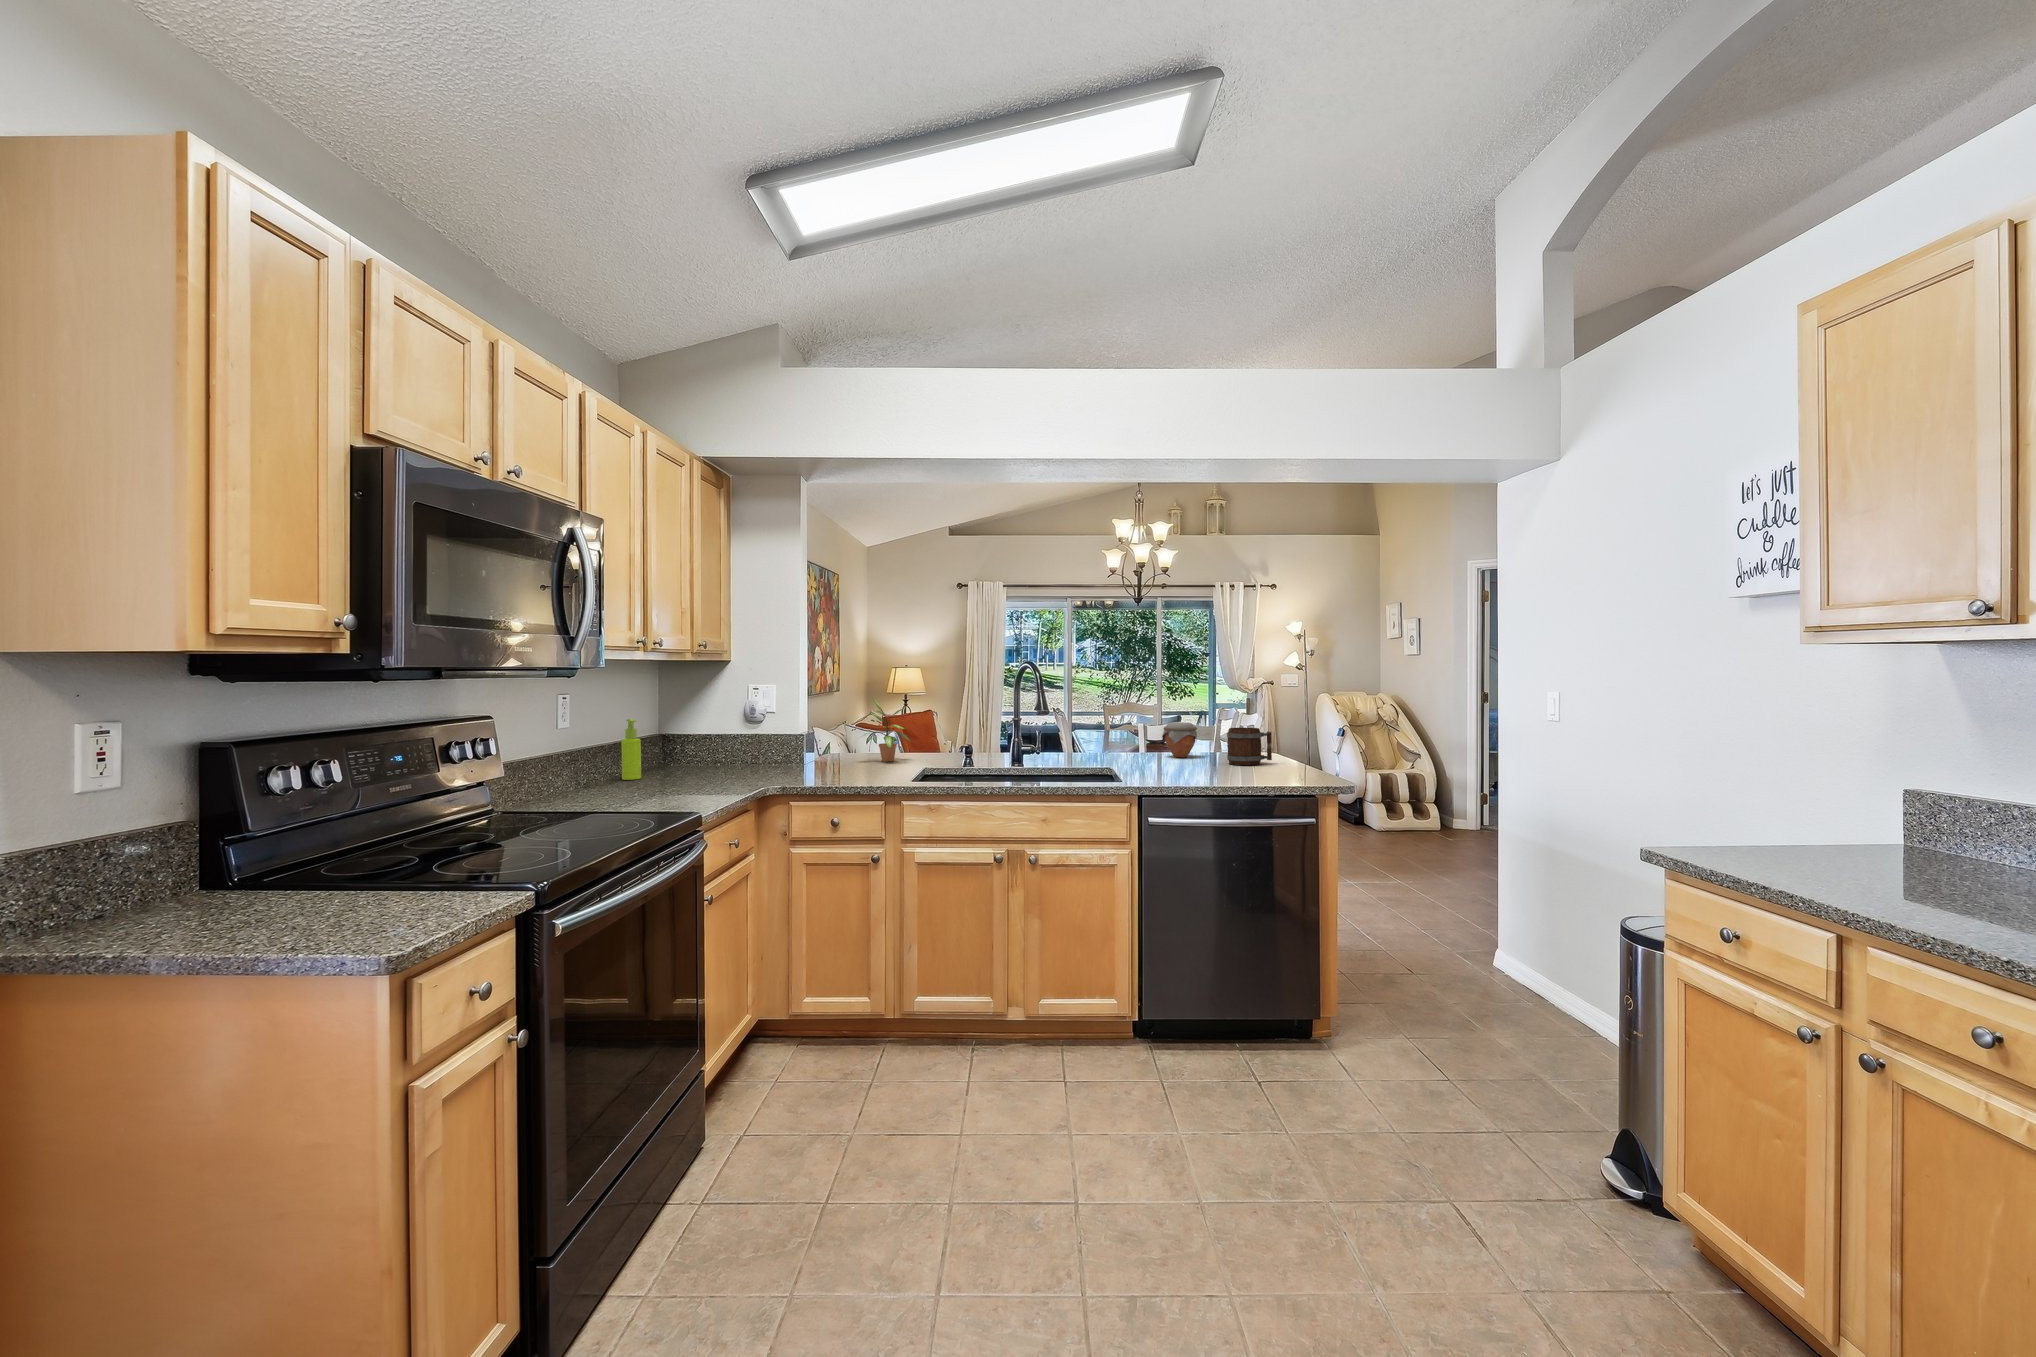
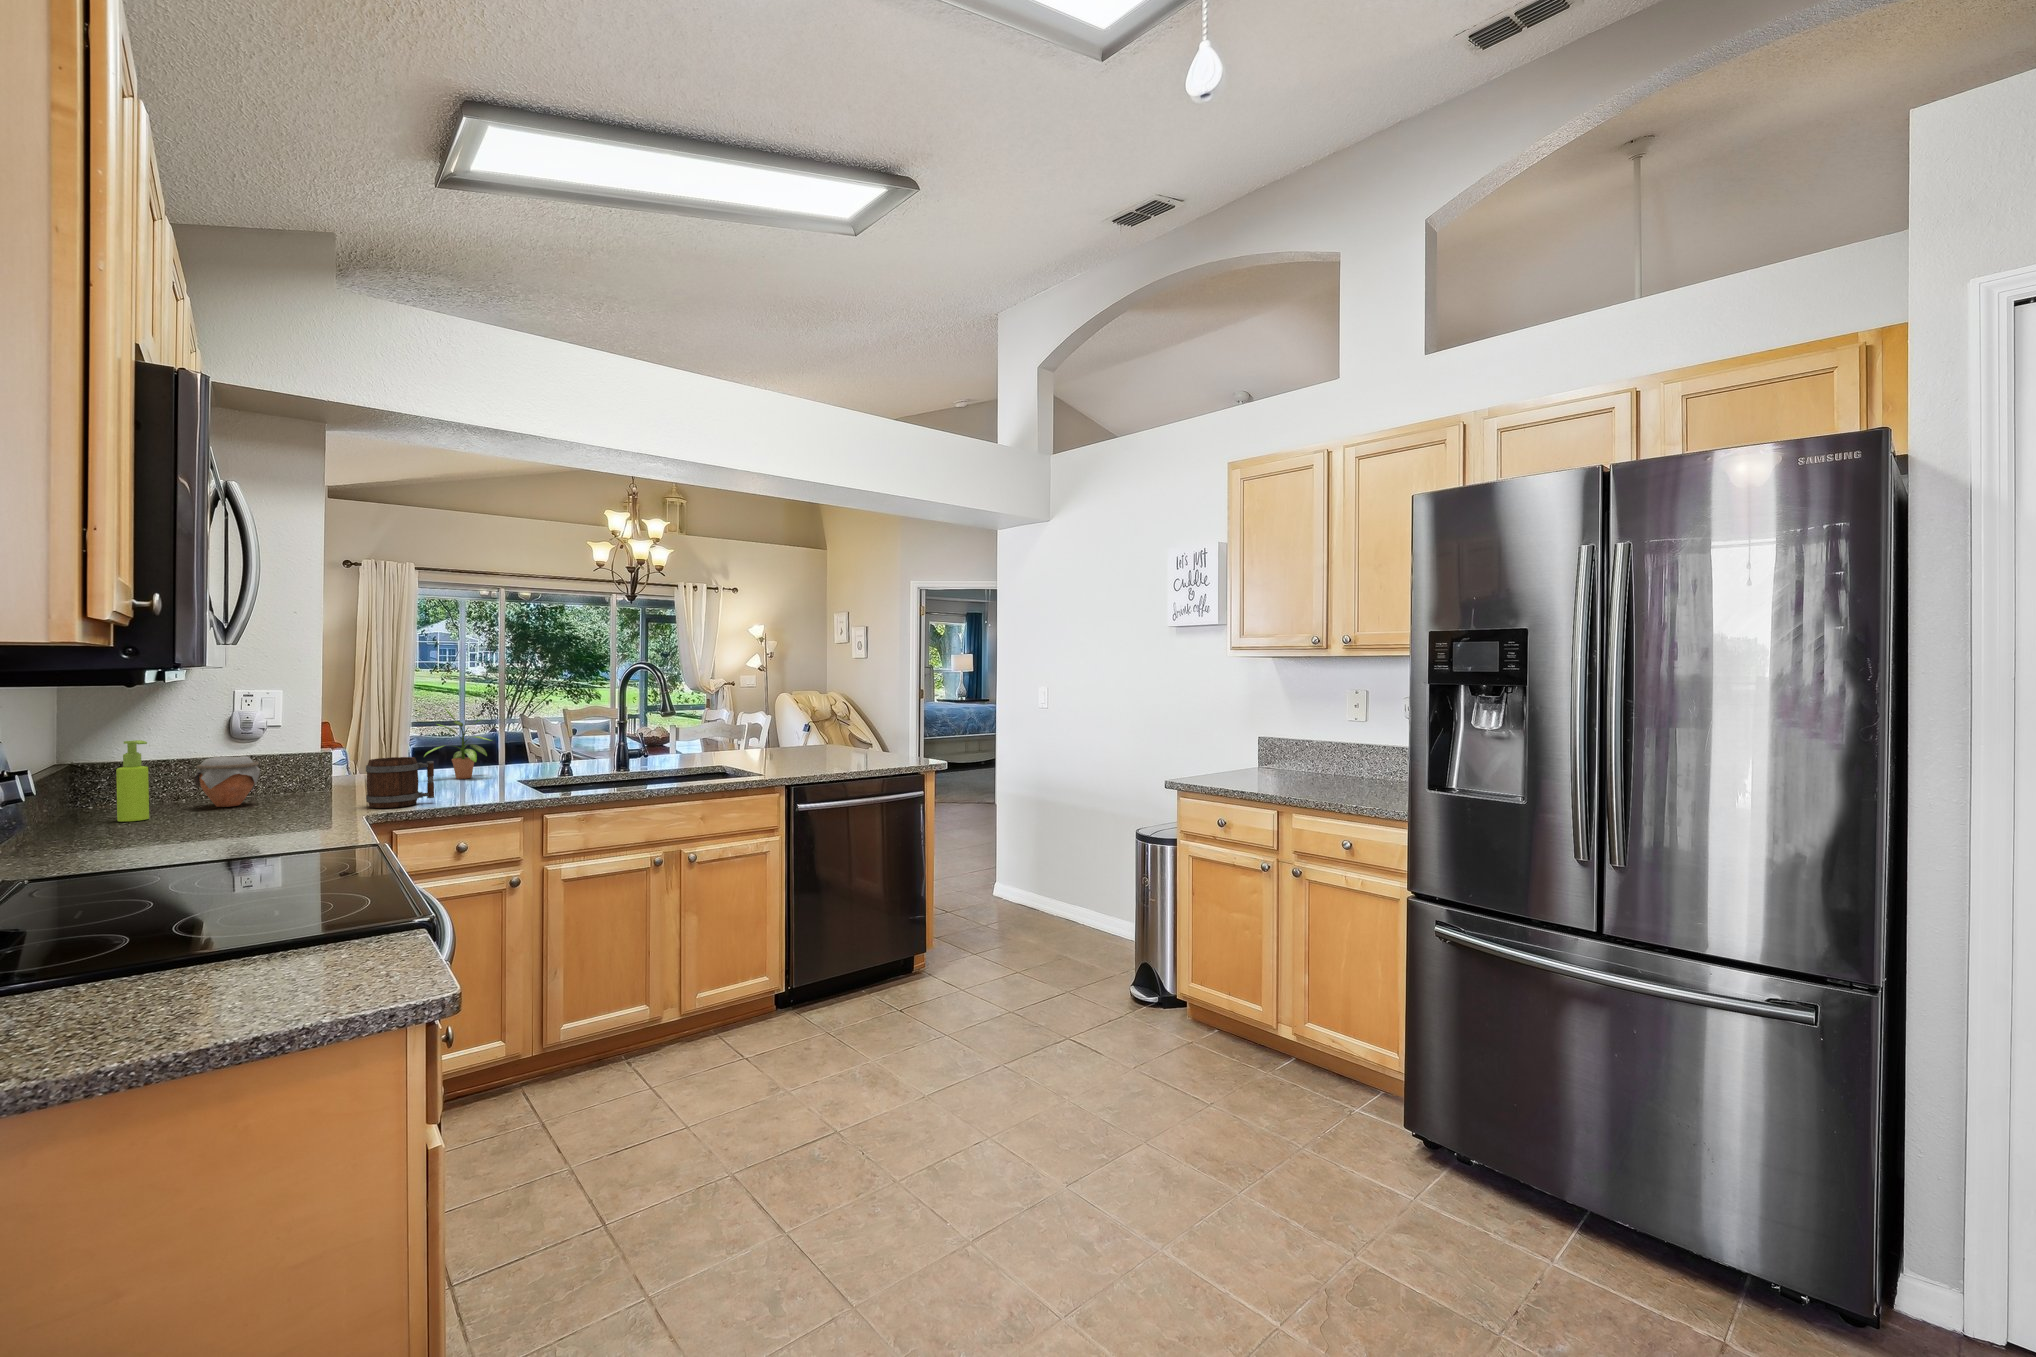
jar: present [1162,722,1197,757] -> present [193,756,260,807]
mug: present [1227,727,1272,765] -> present [366,757,434,808]

